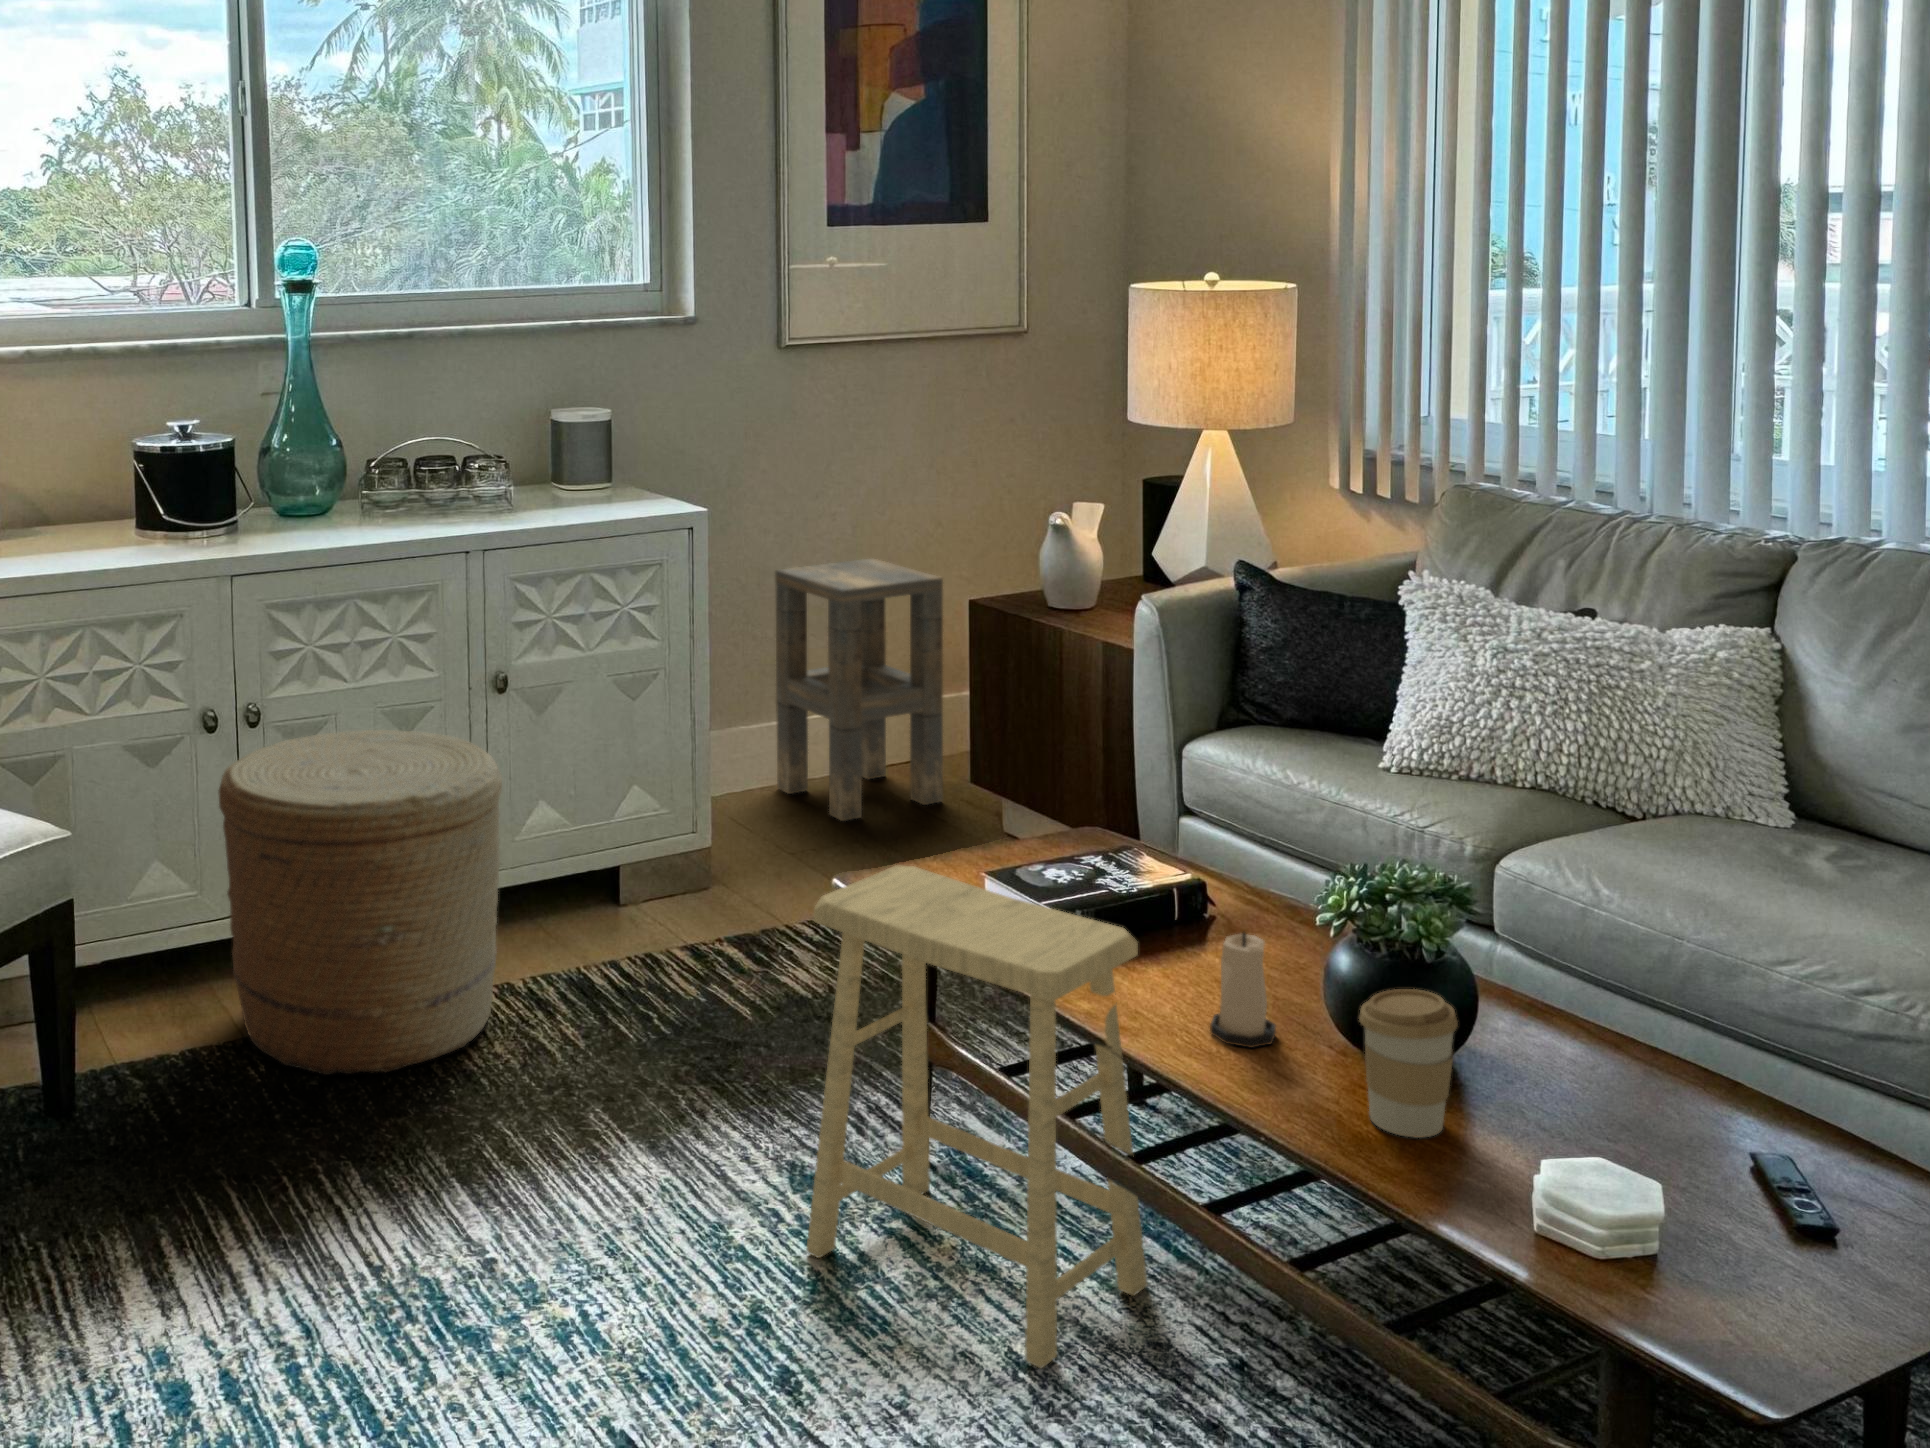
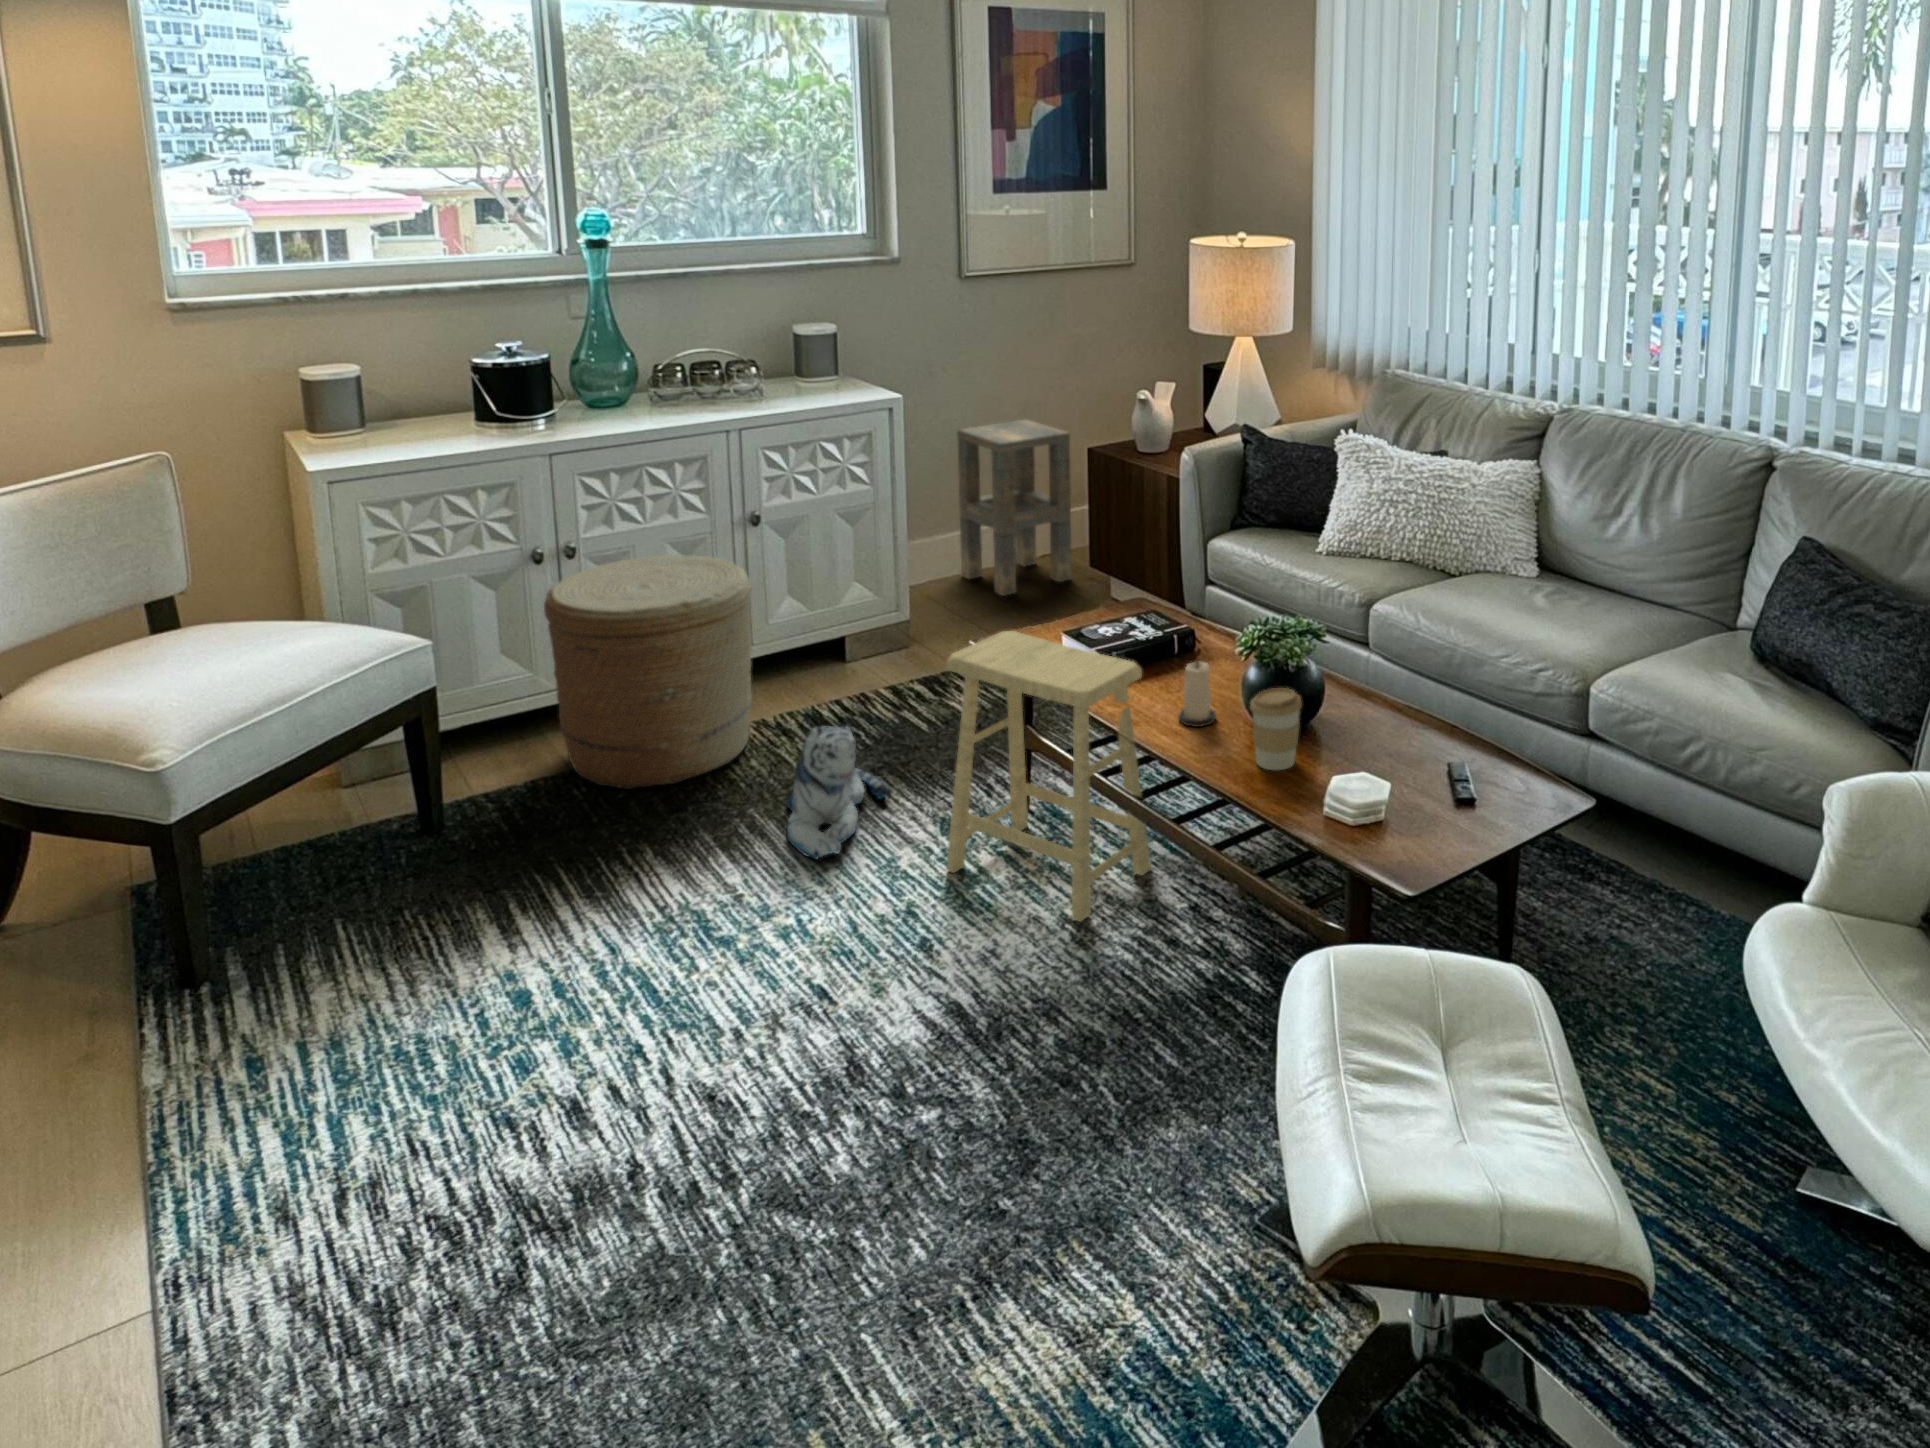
plush toy: none [551,1000,704,1214] -> present [786,726,888,859]

